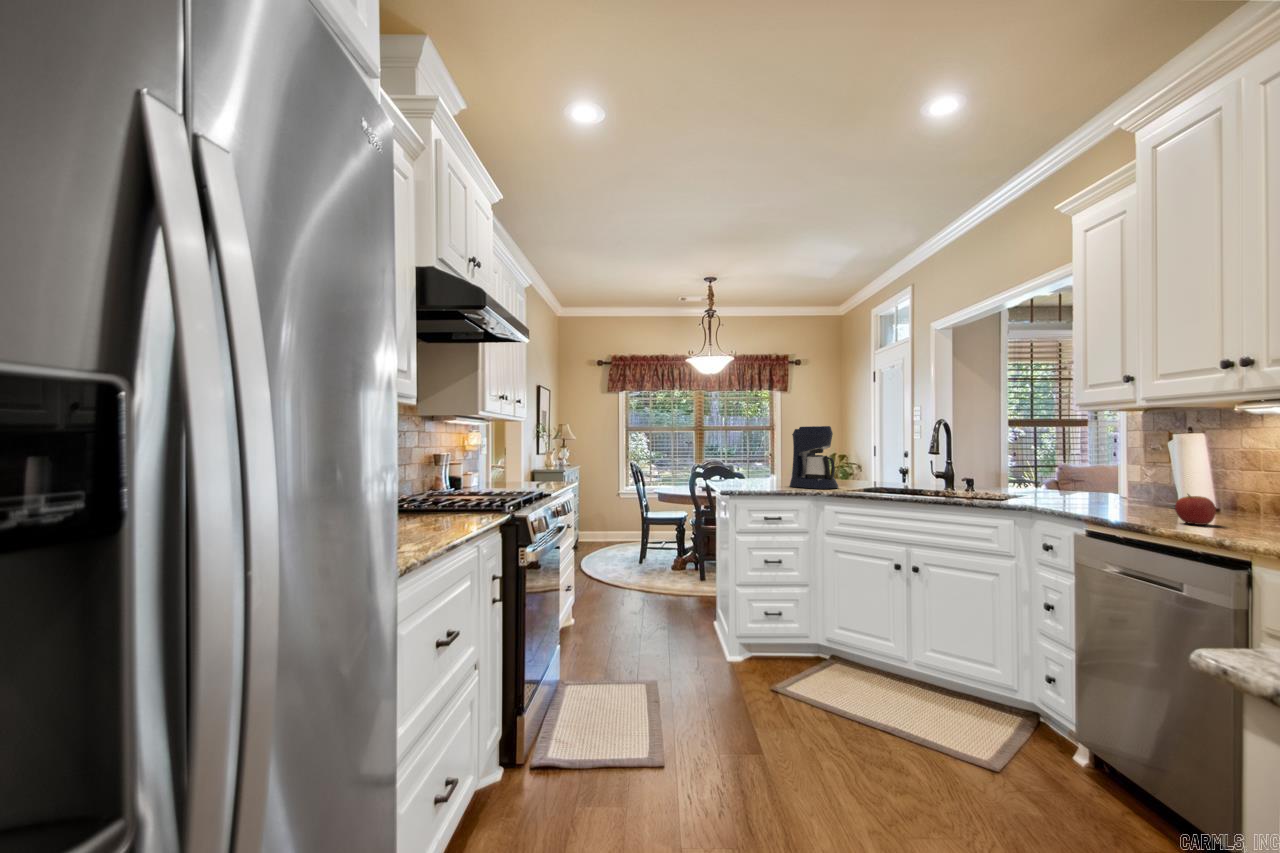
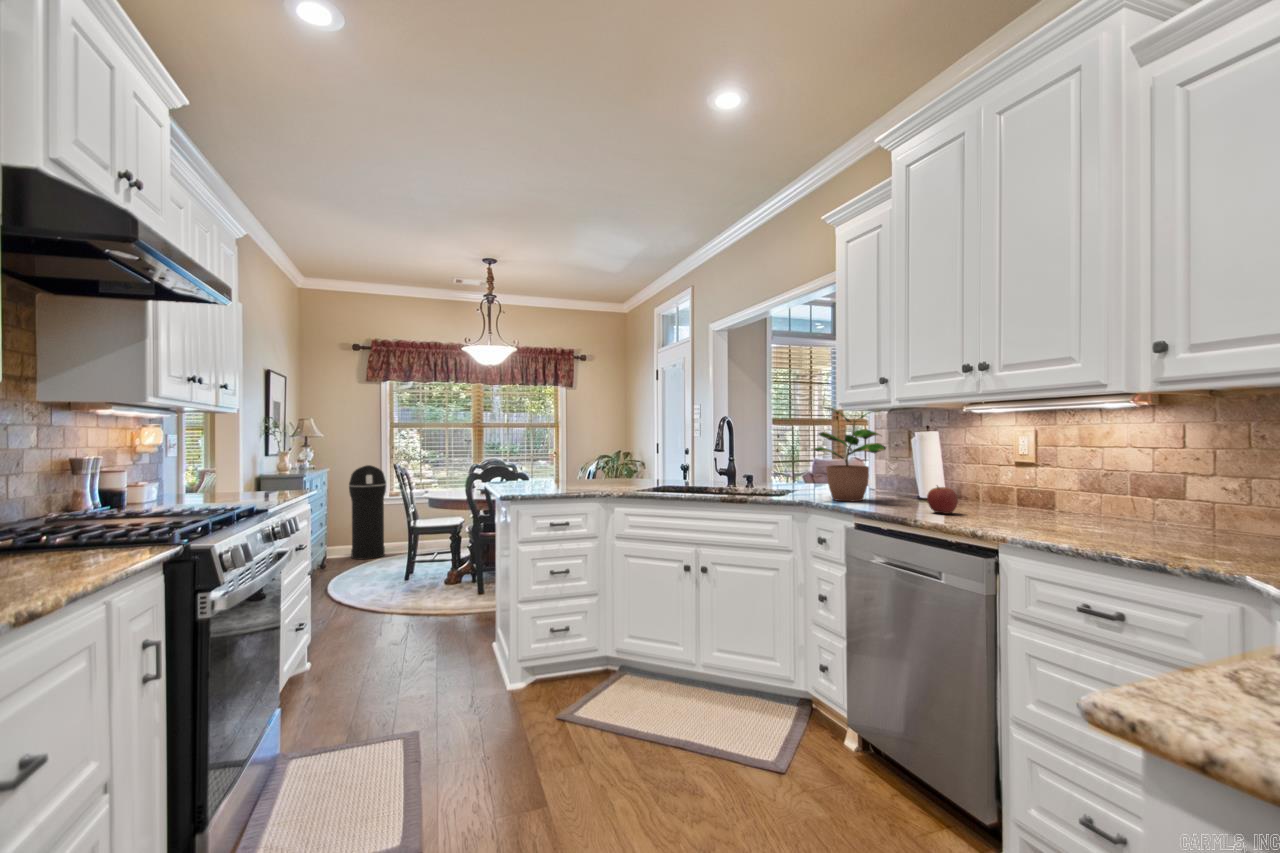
potted plant: none [1034,409,1128,509] -> present [812,407,886,501]
coffee maker: present [790,426,839,489] -> none [576,422,627,489]
trash can: none [595,463,624,543] -> present [349,465,386,559]

